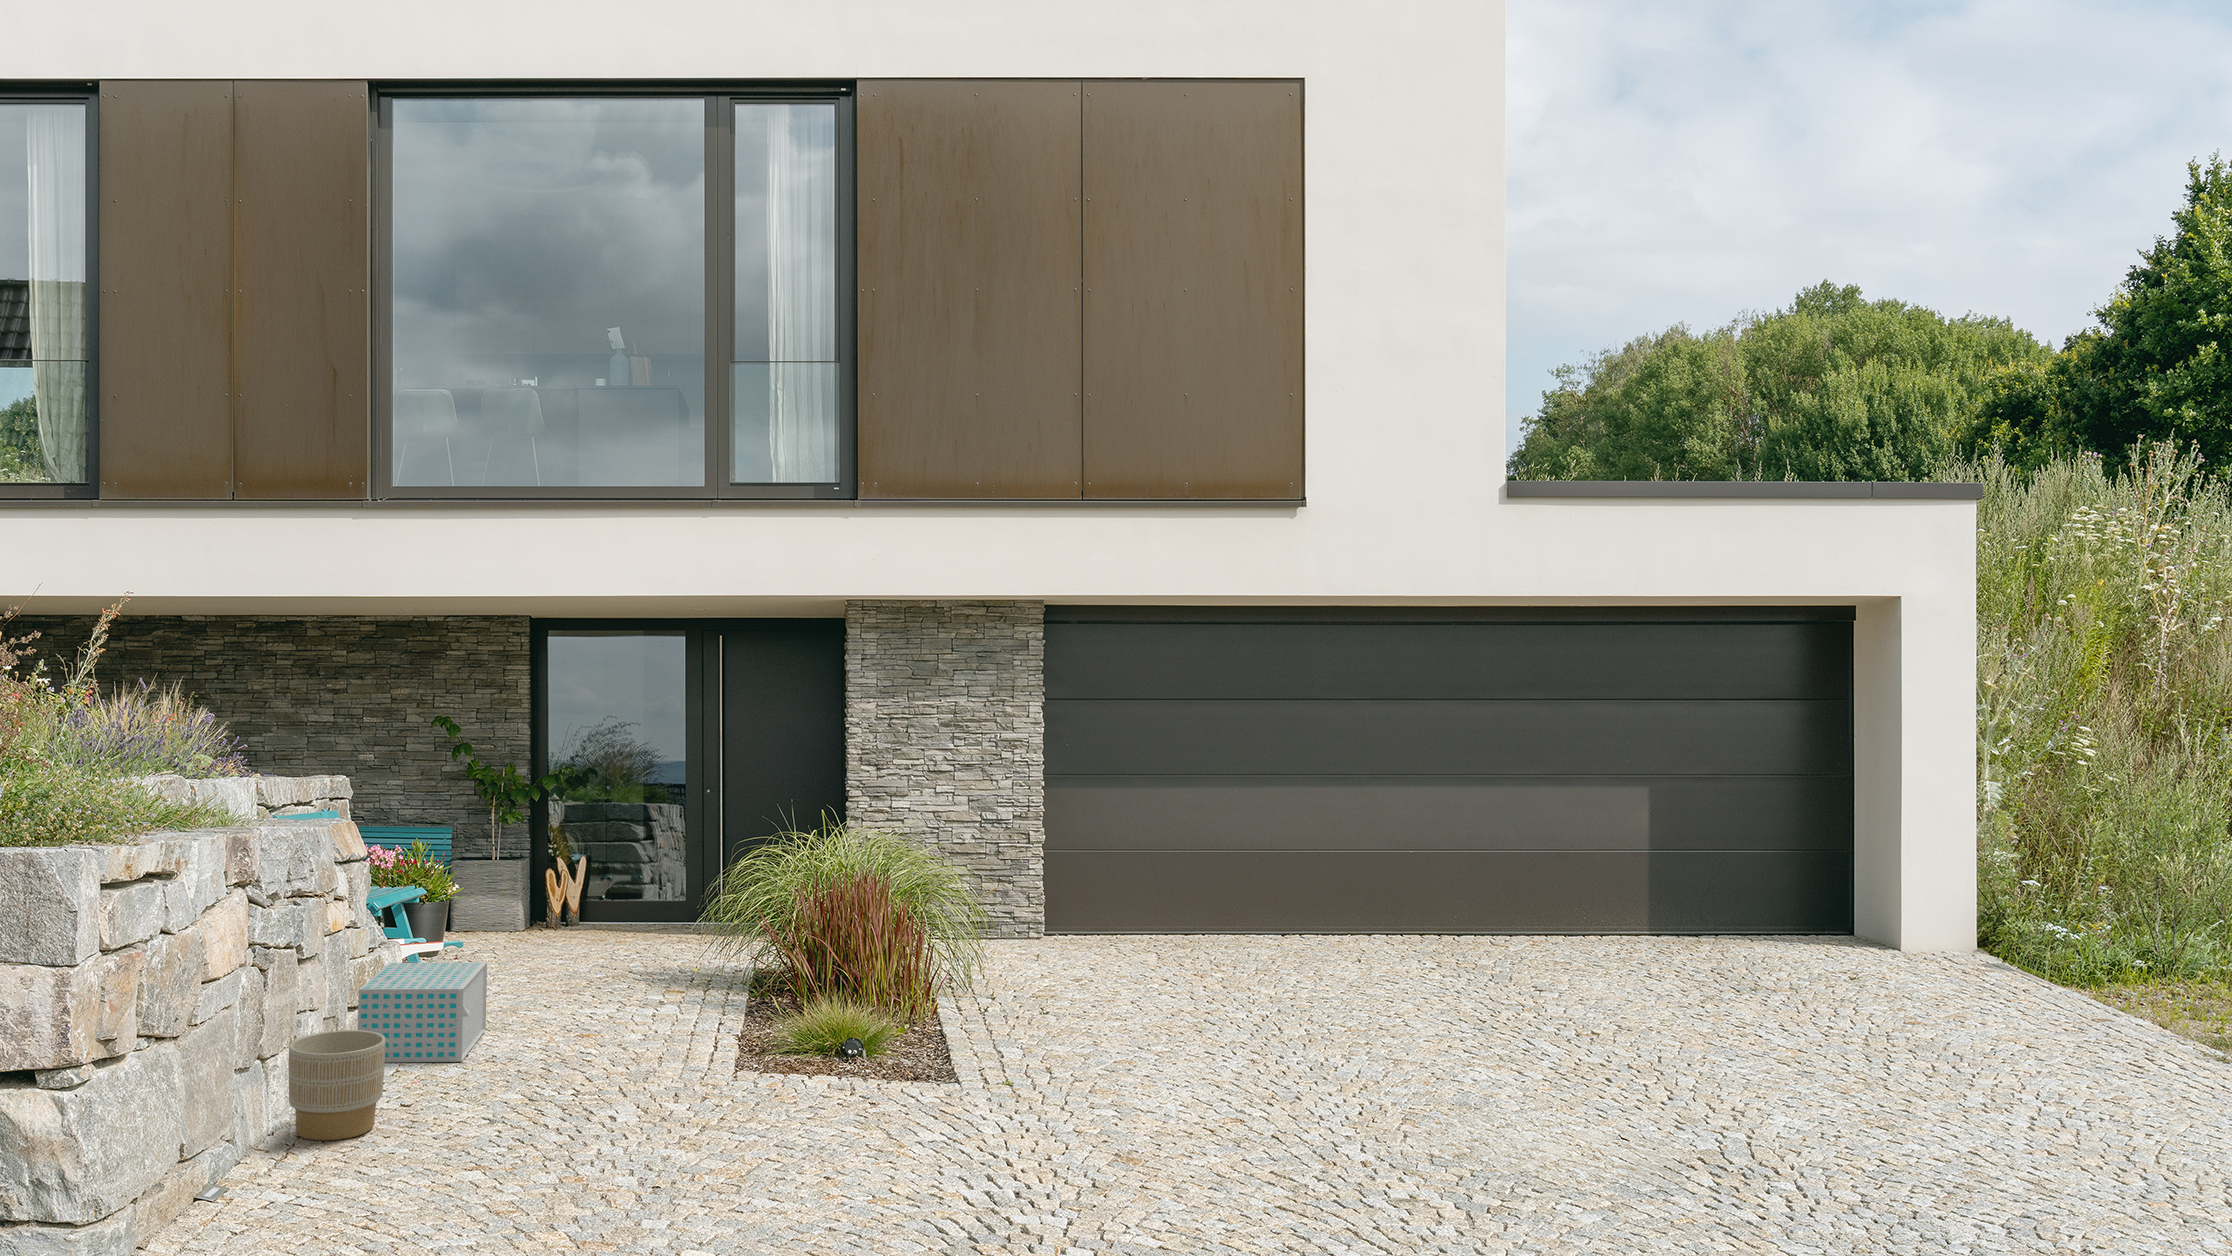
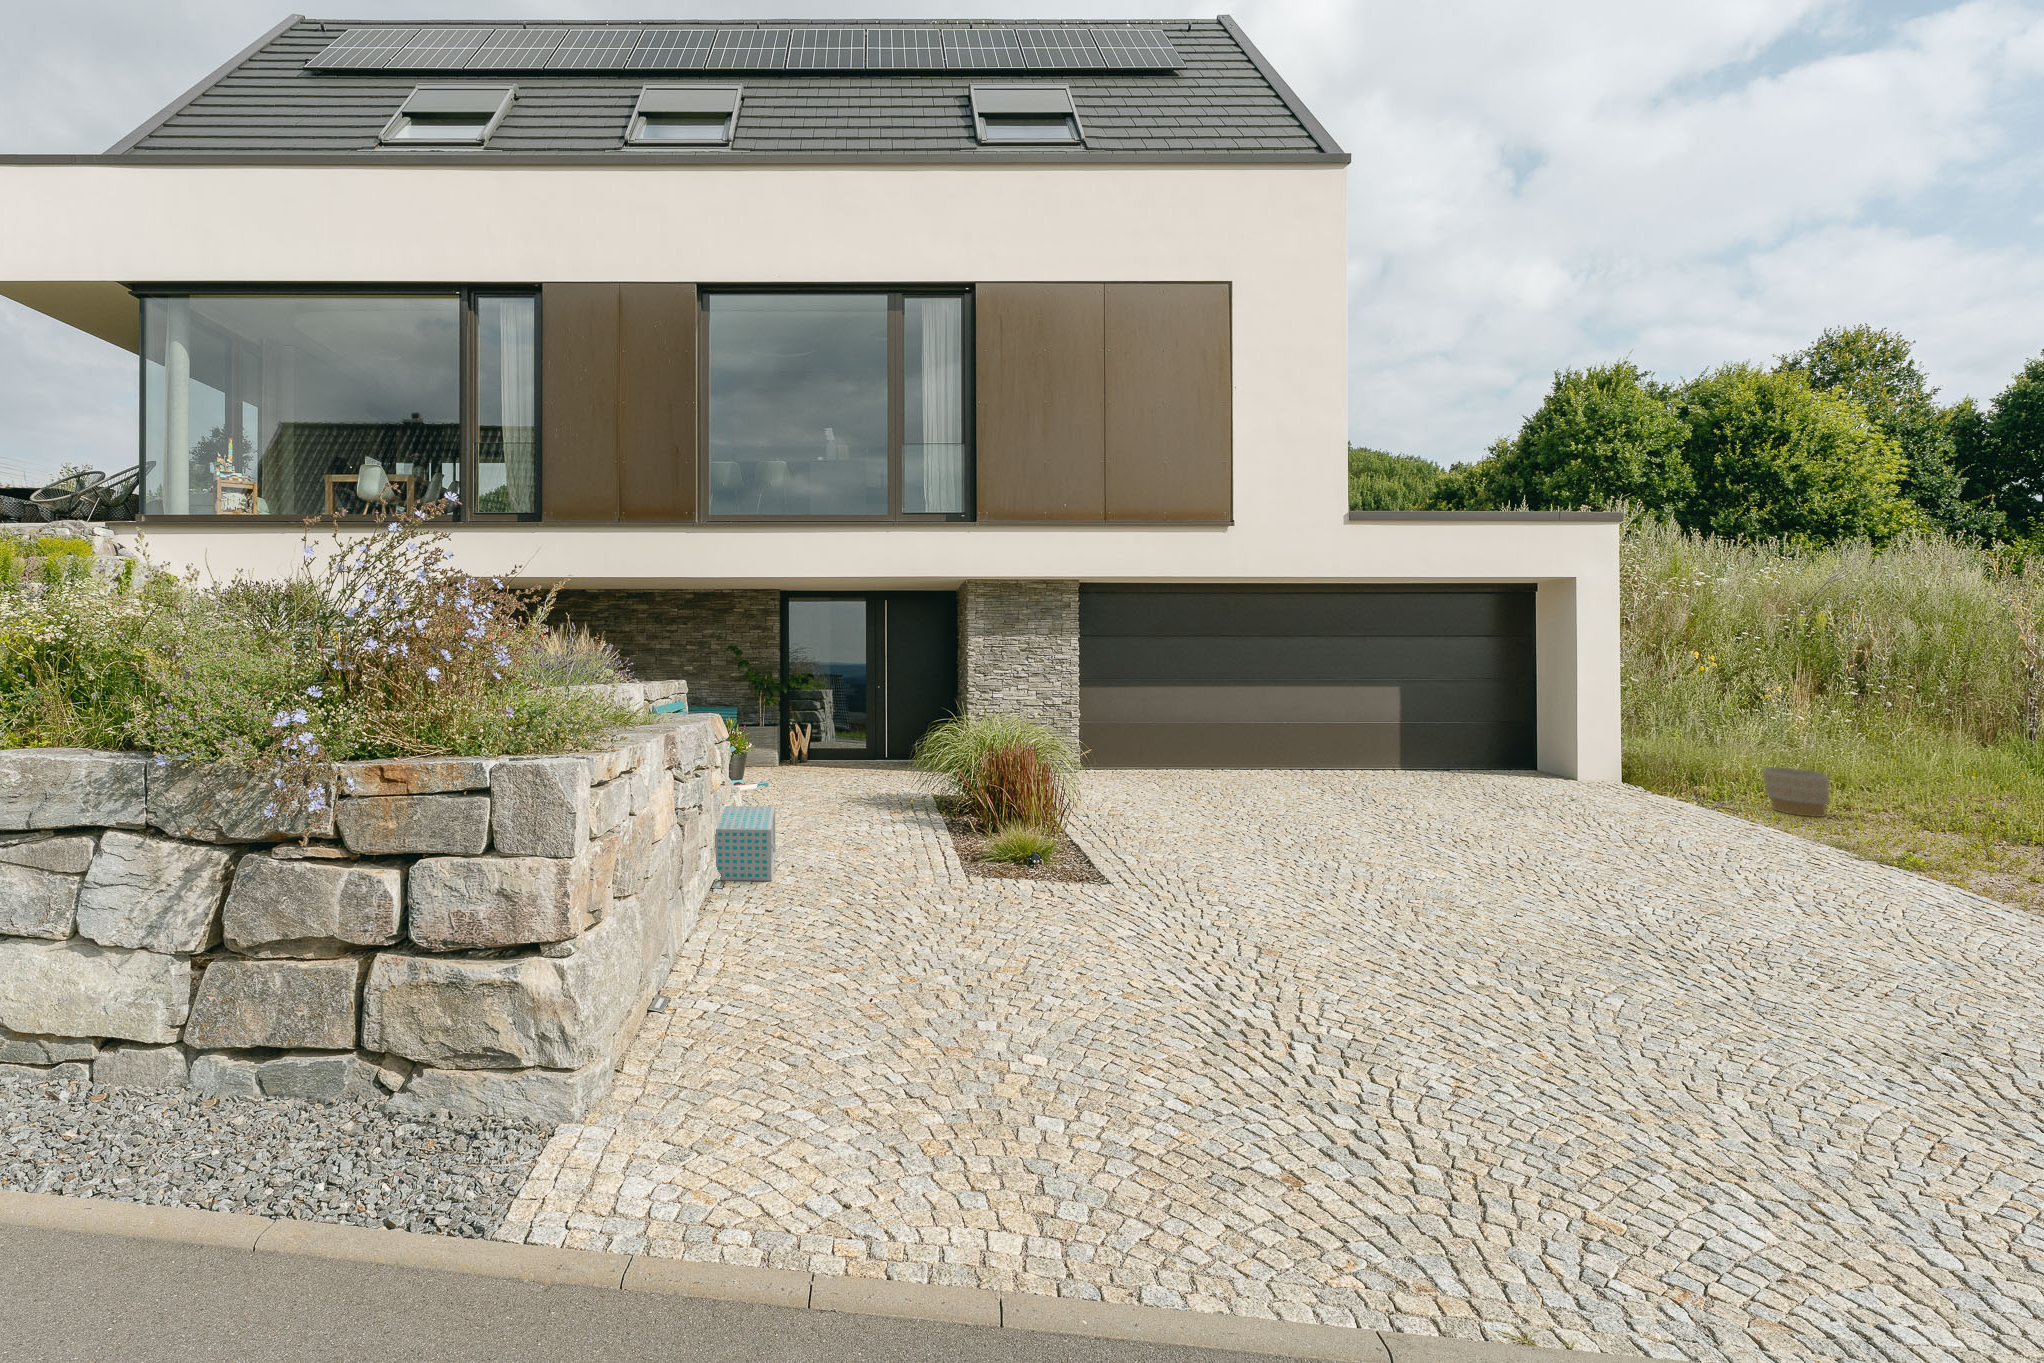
planter: present [288,1030,386,1141] -> present [1763,767,1830,817]

